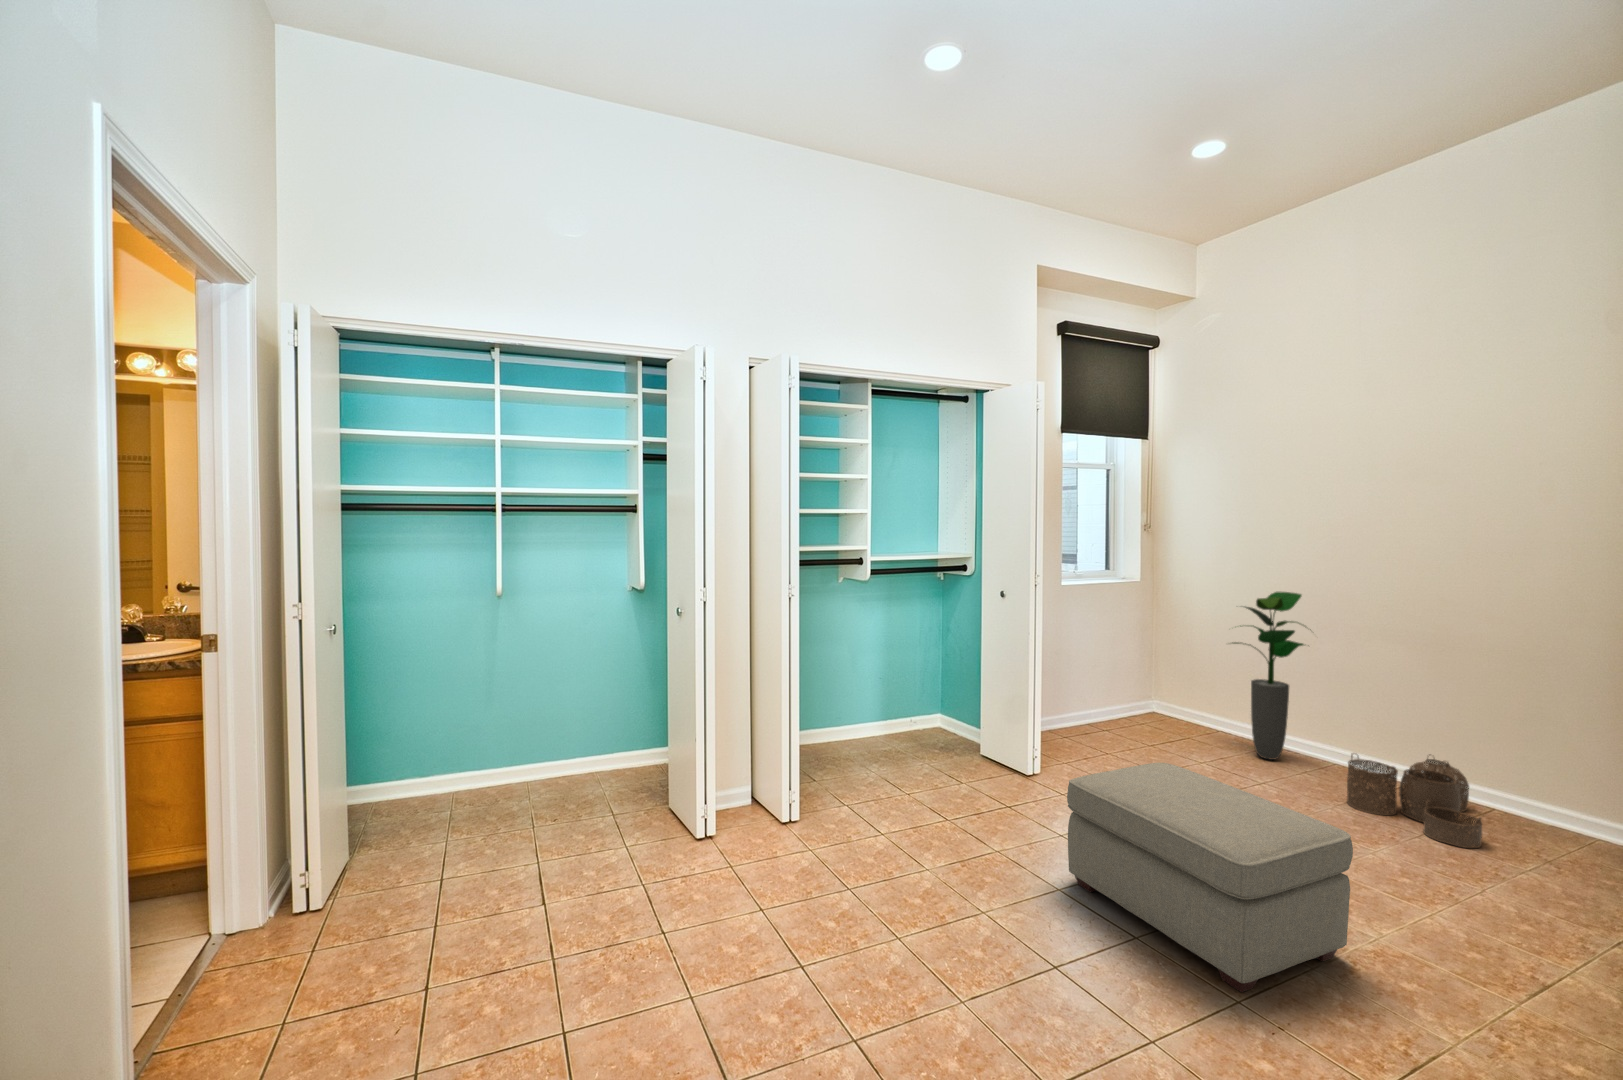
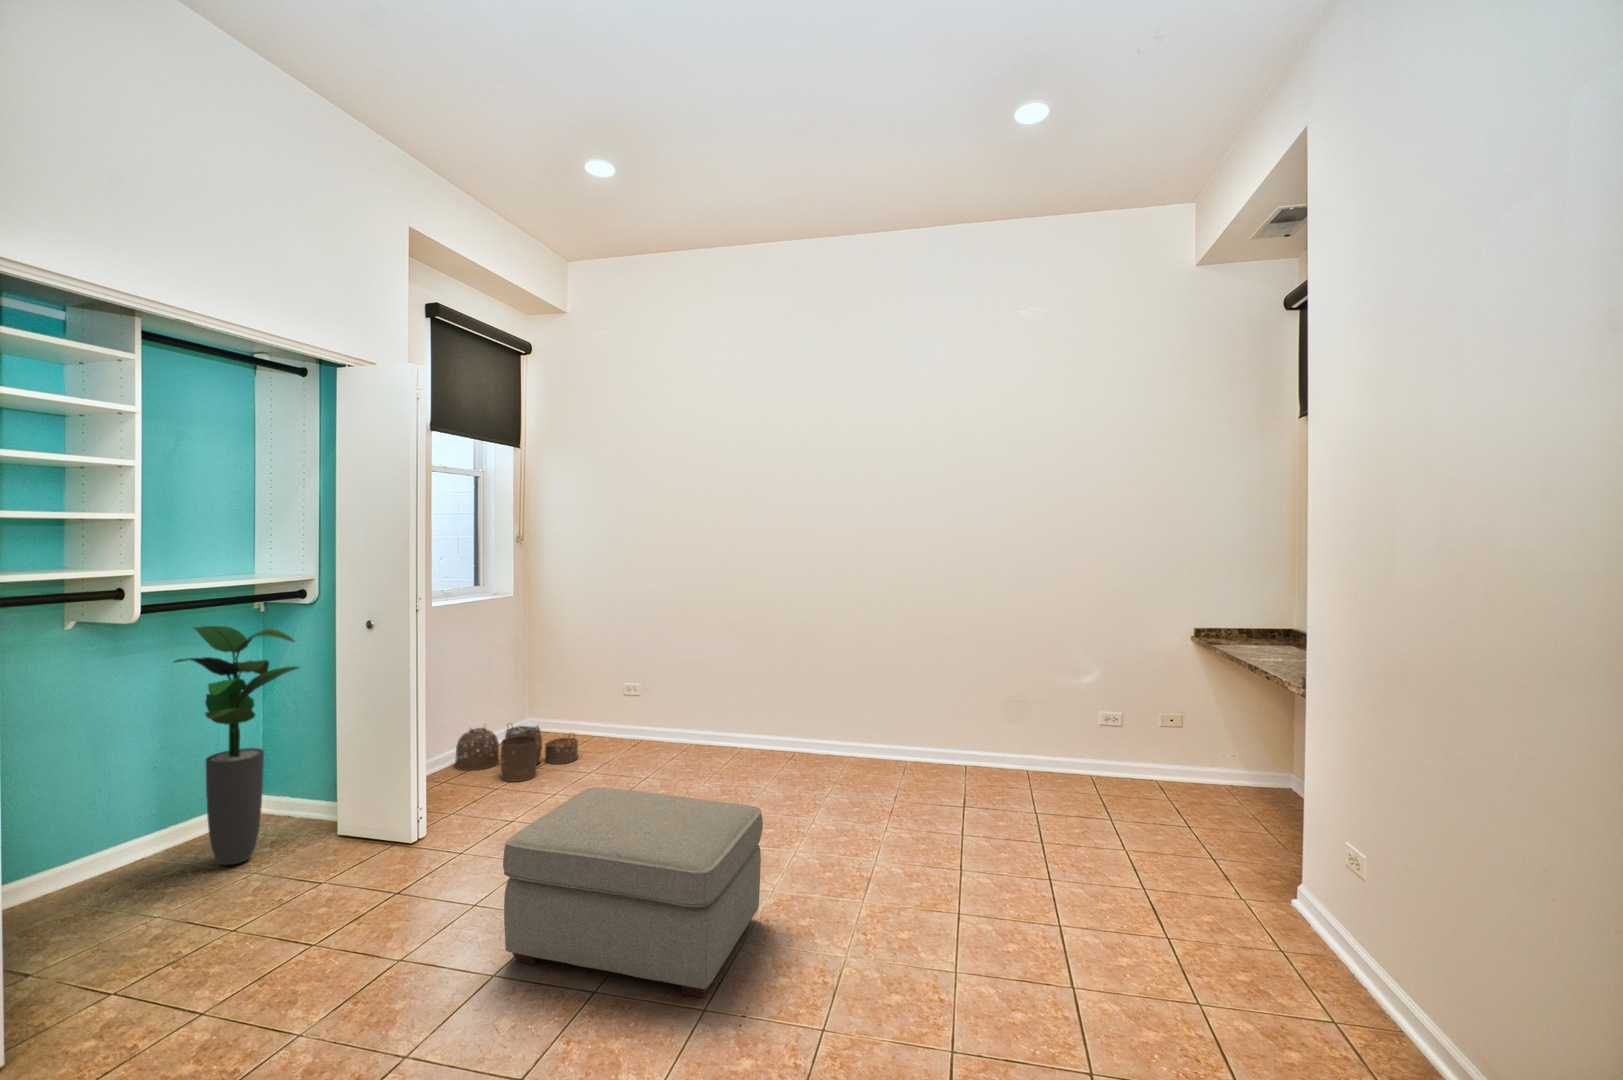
potted plant: present [1232,592,1311,760] -> present [175,626,299,865]
woven basket: present [1347,754,1482,848] -> present [455,724,578,782]

